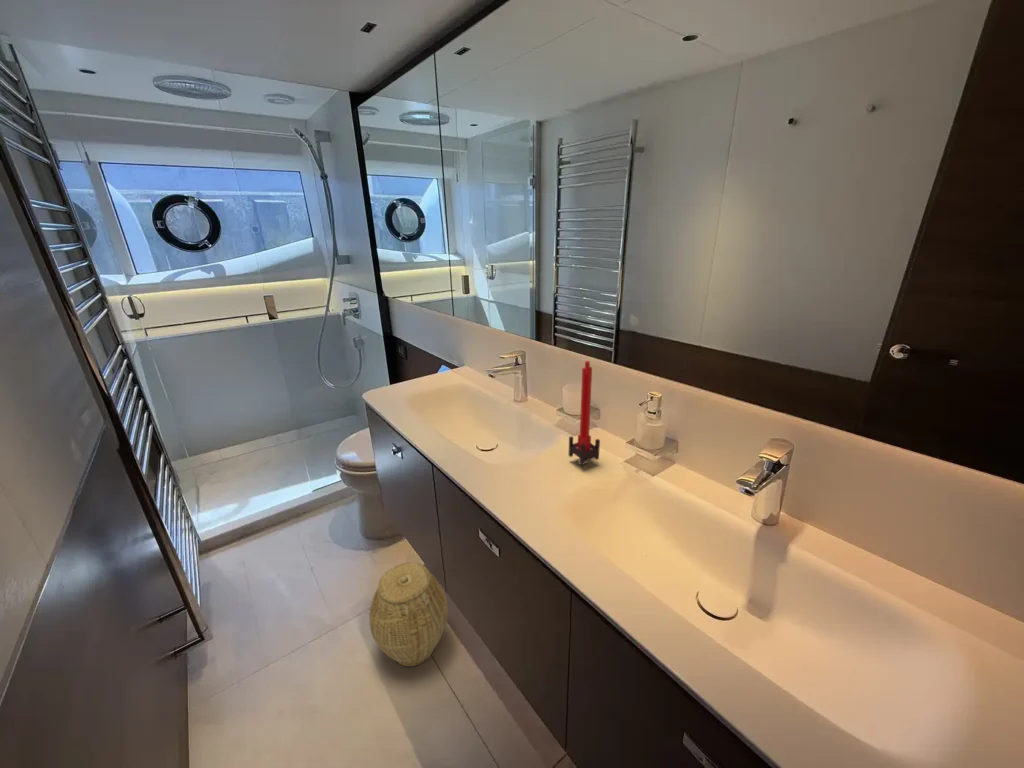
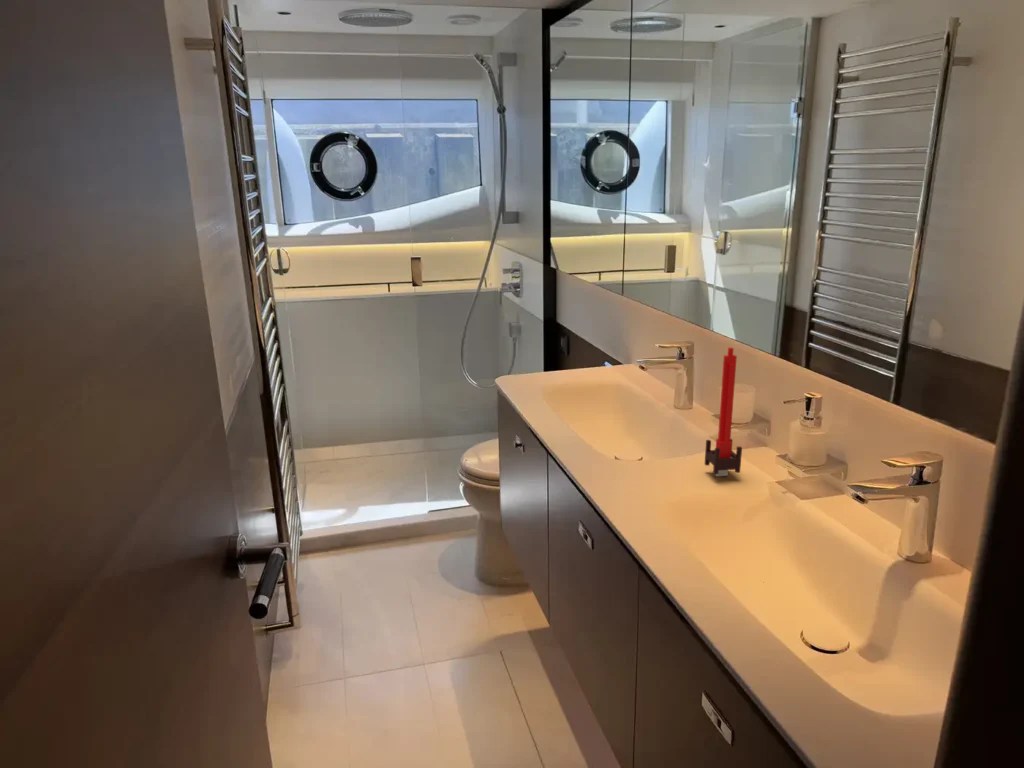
woven basket: present [370,562,448,666] -> none [462,593,557,723]

